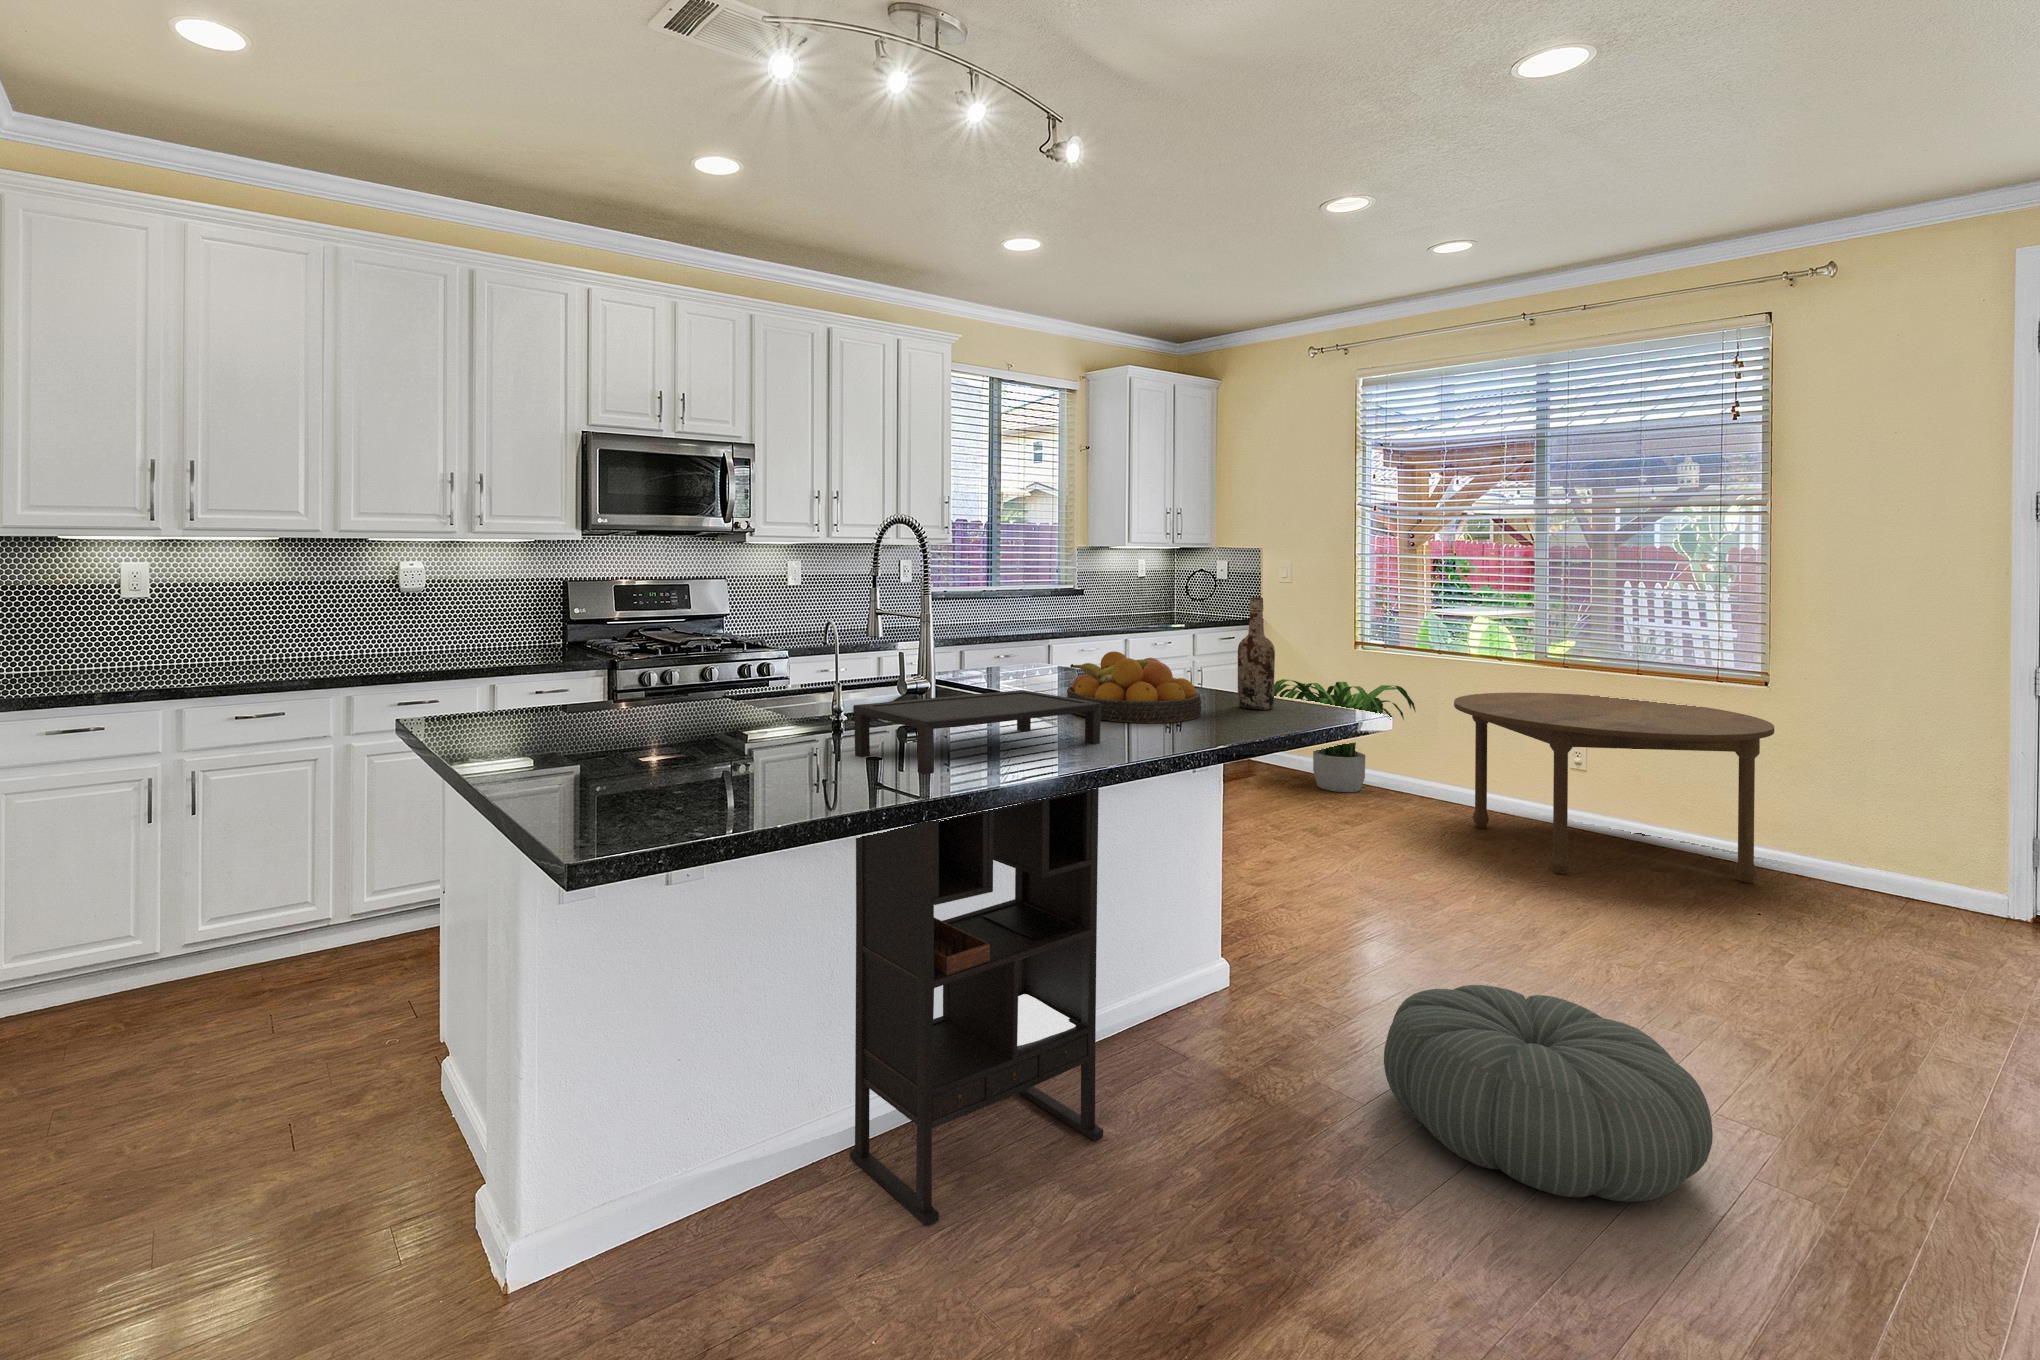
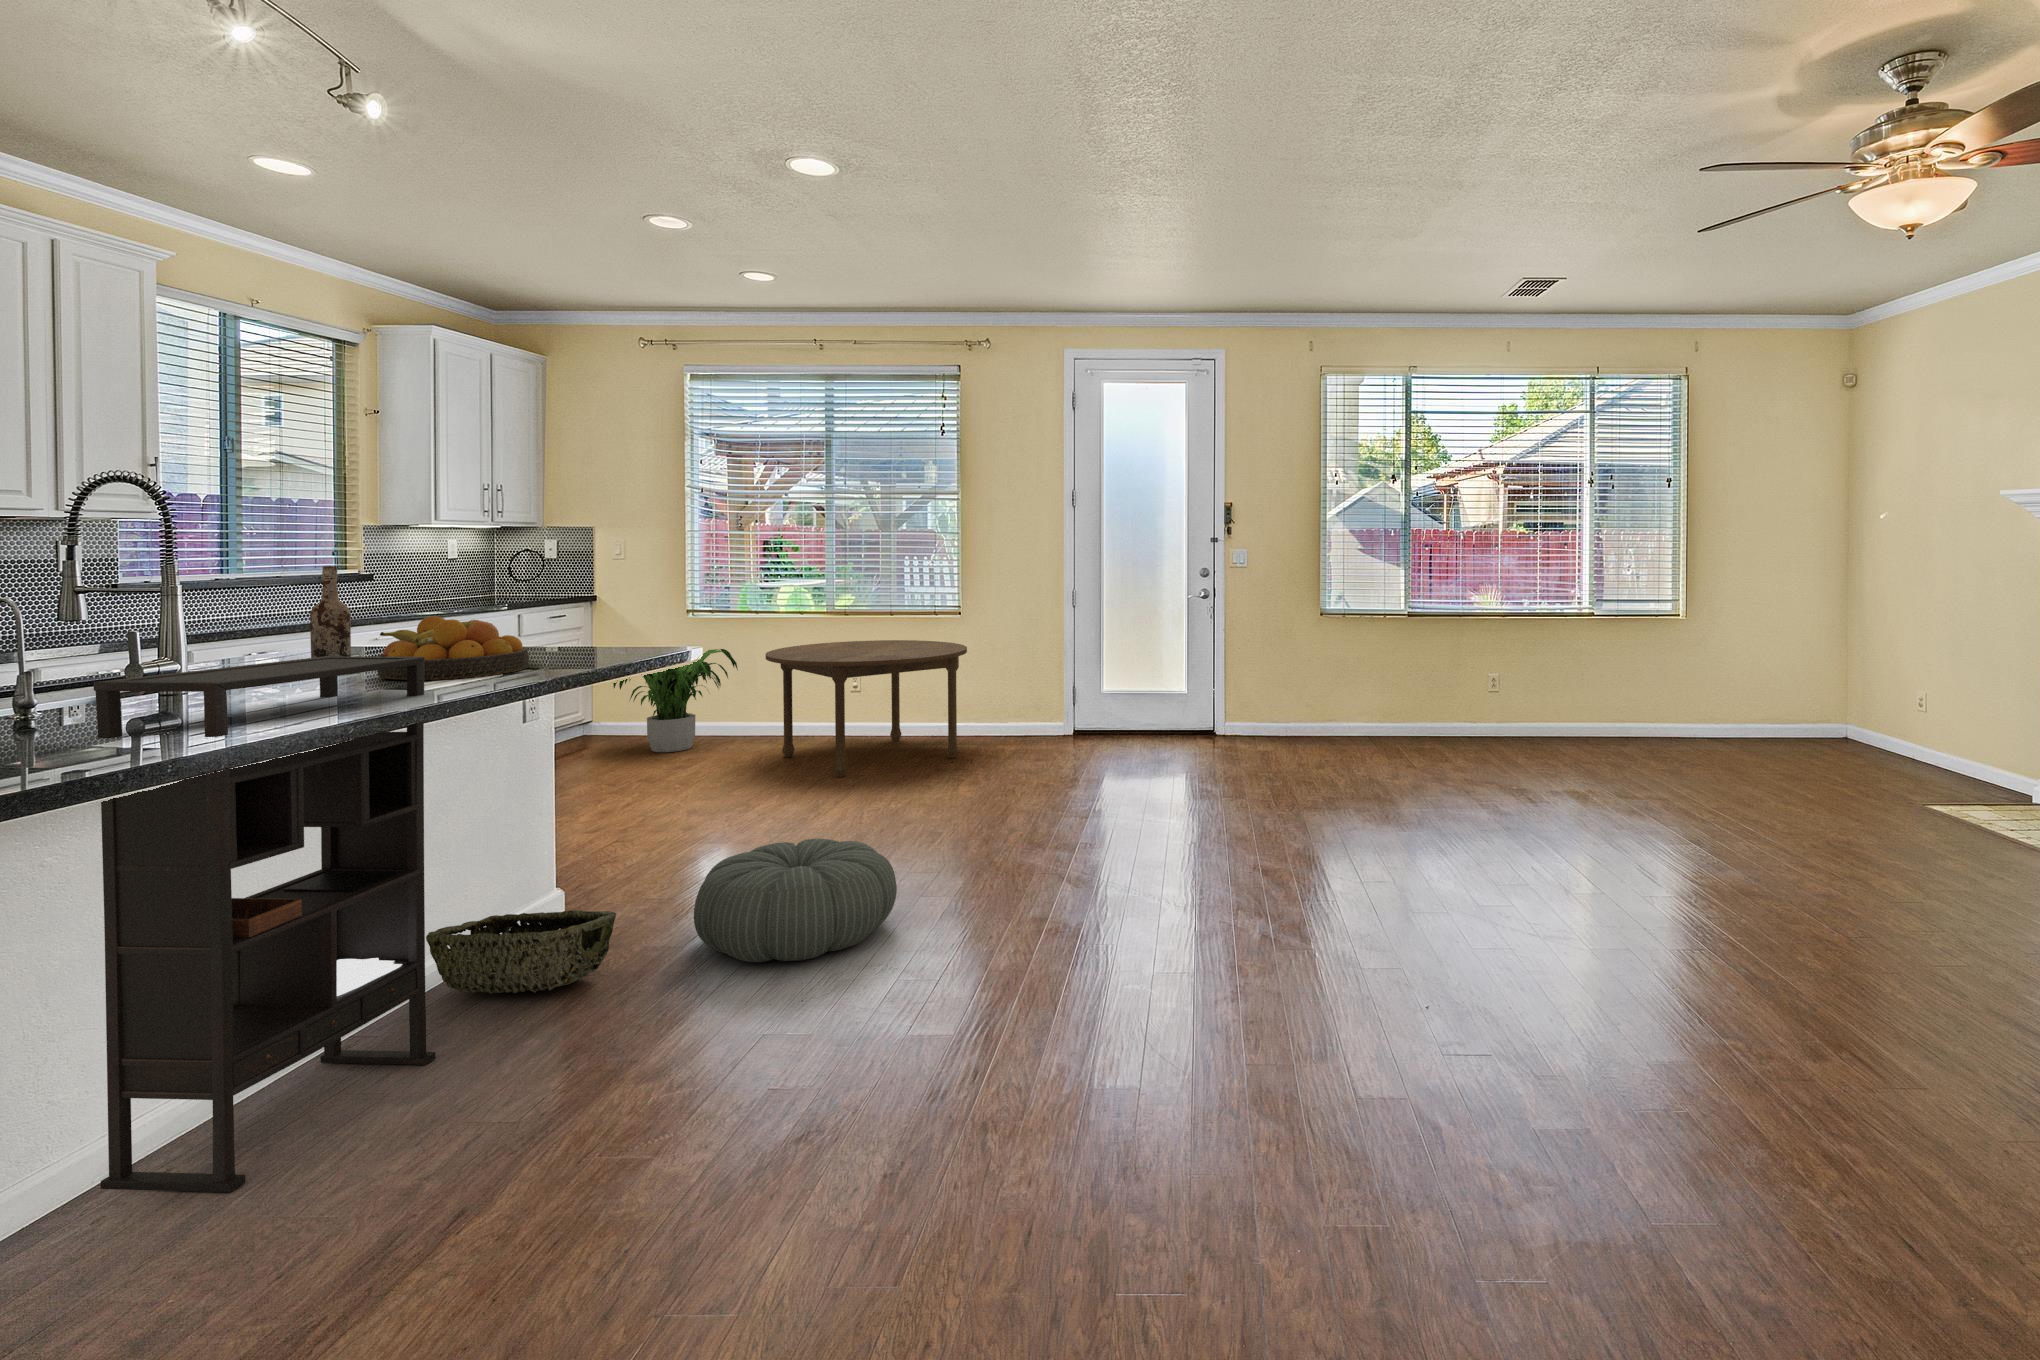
wine bottle: present [1238,597,1275,710] -> present [310,566,351,658]
woven basket: none [1101,973,1290,1094] -> present [426,910,616,994]

